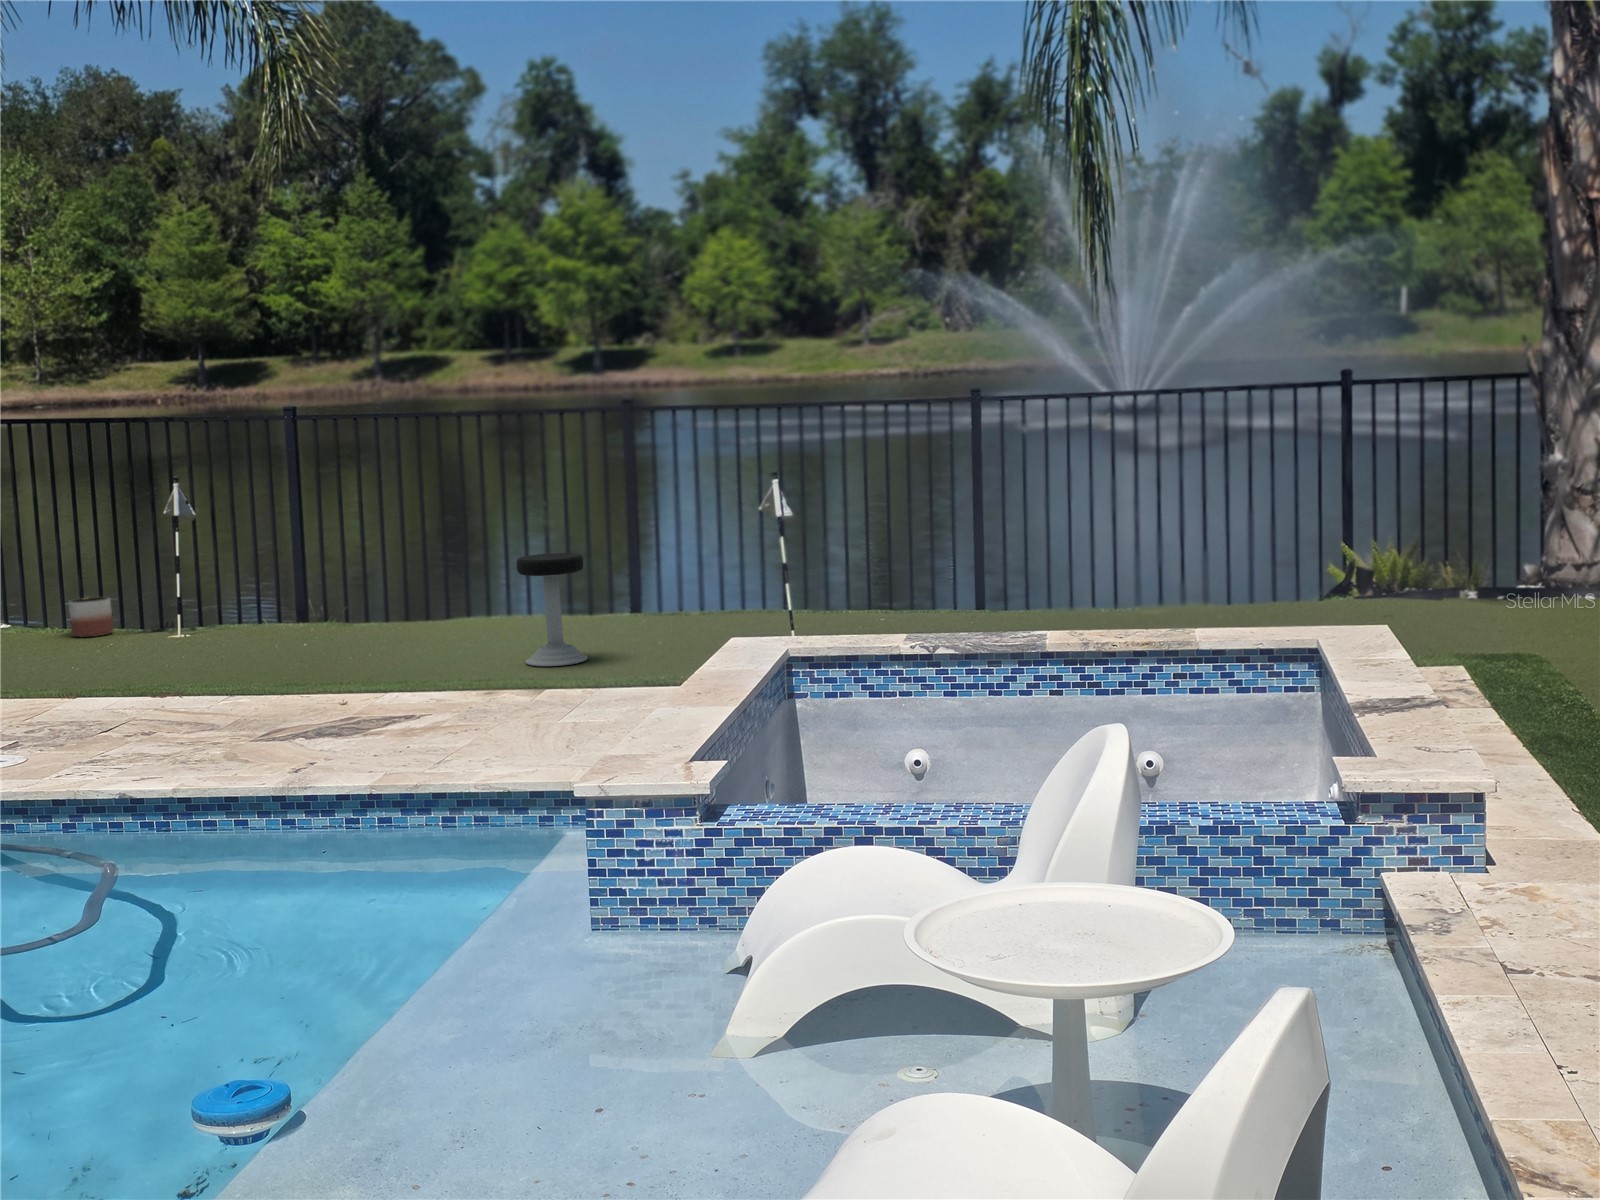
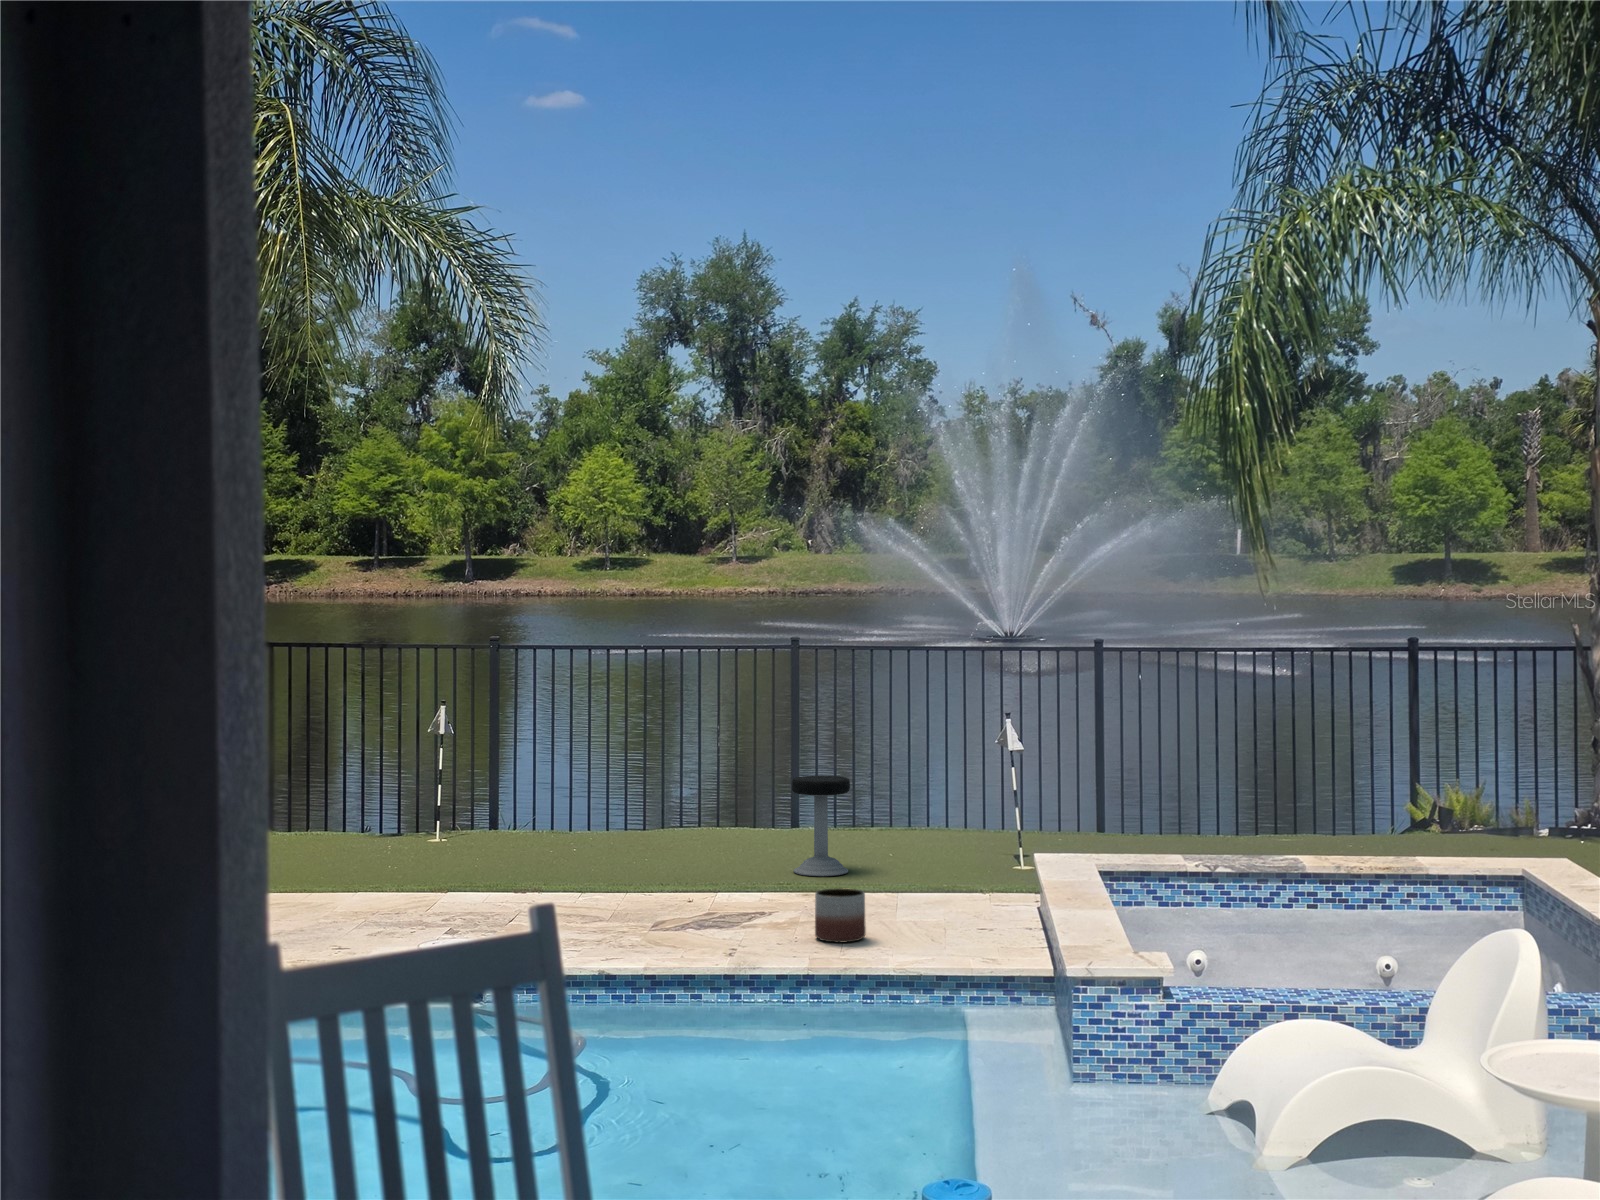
planter: present [69,597,114,637] -> present [815,888,866,942]

